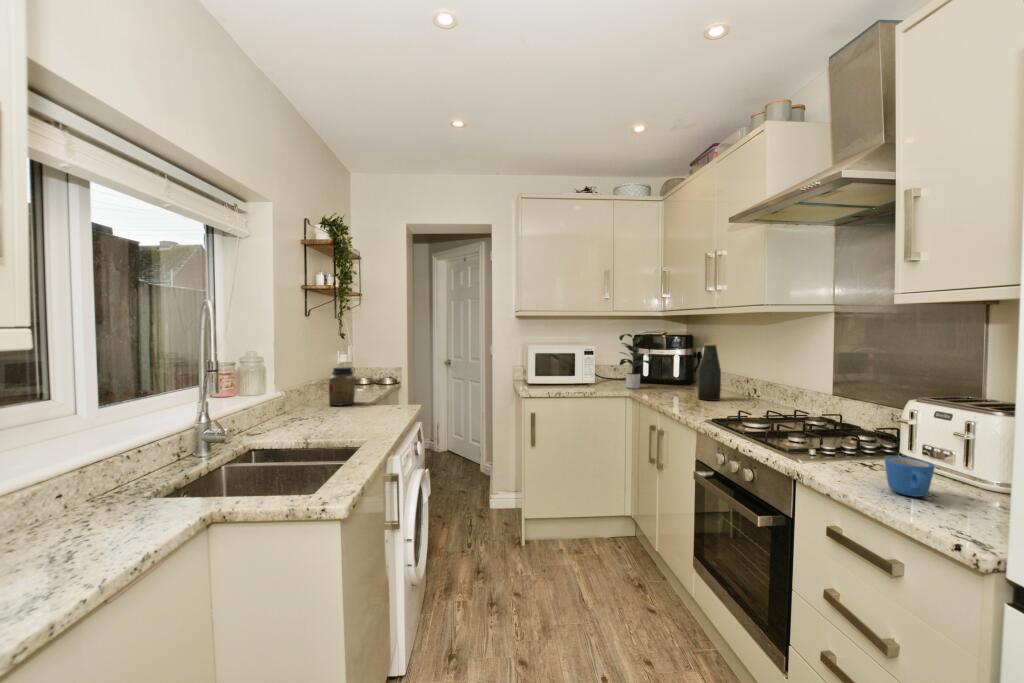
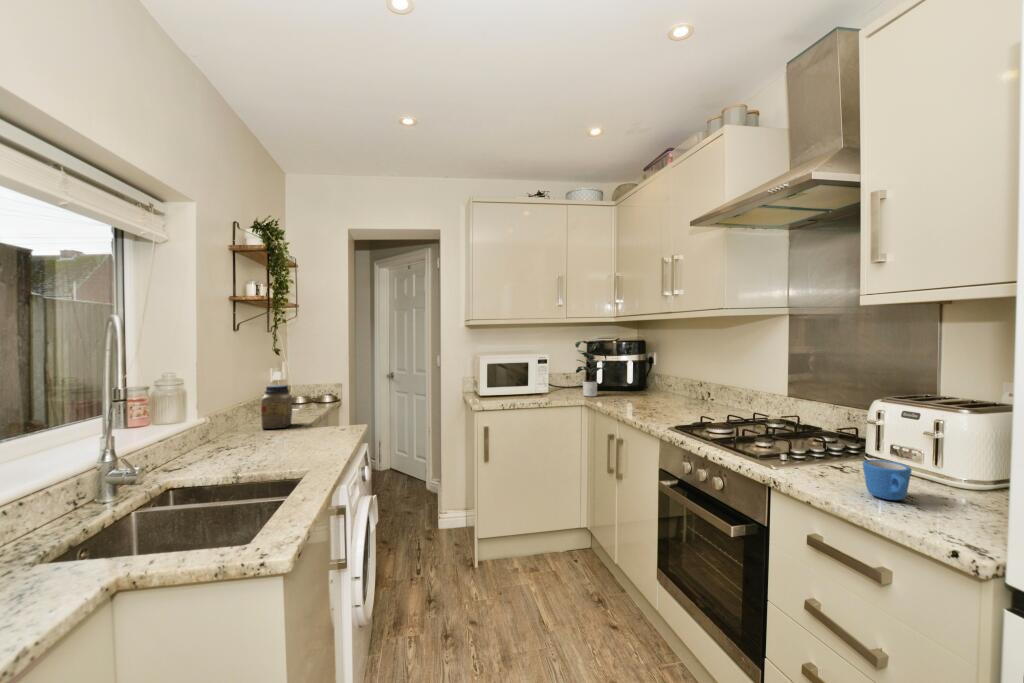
bottle: present [698,344,721,401] -> none [657,349,679,406]

